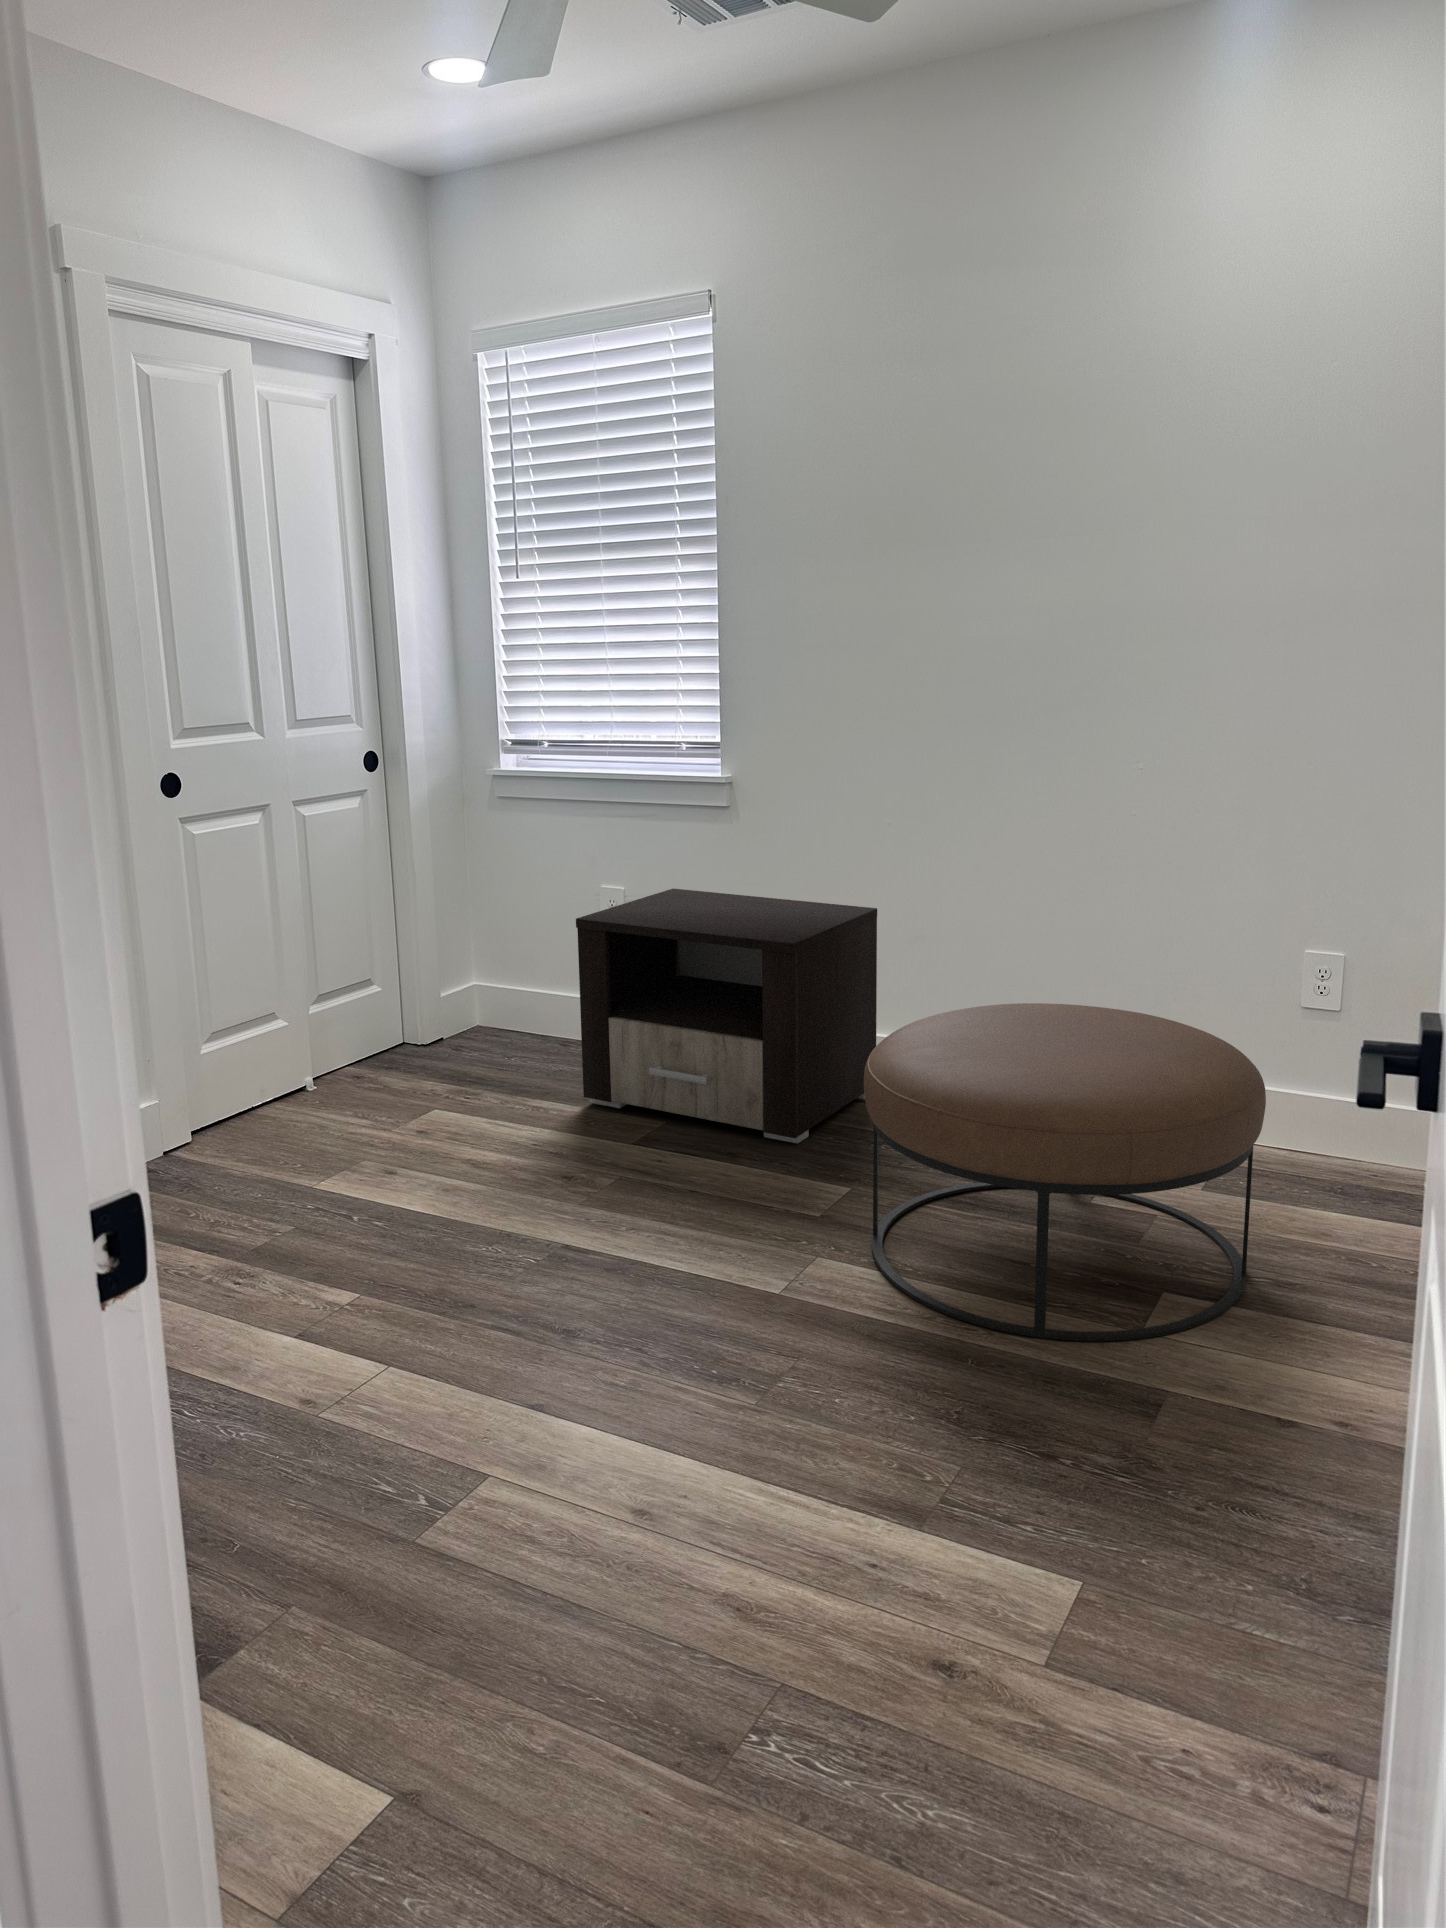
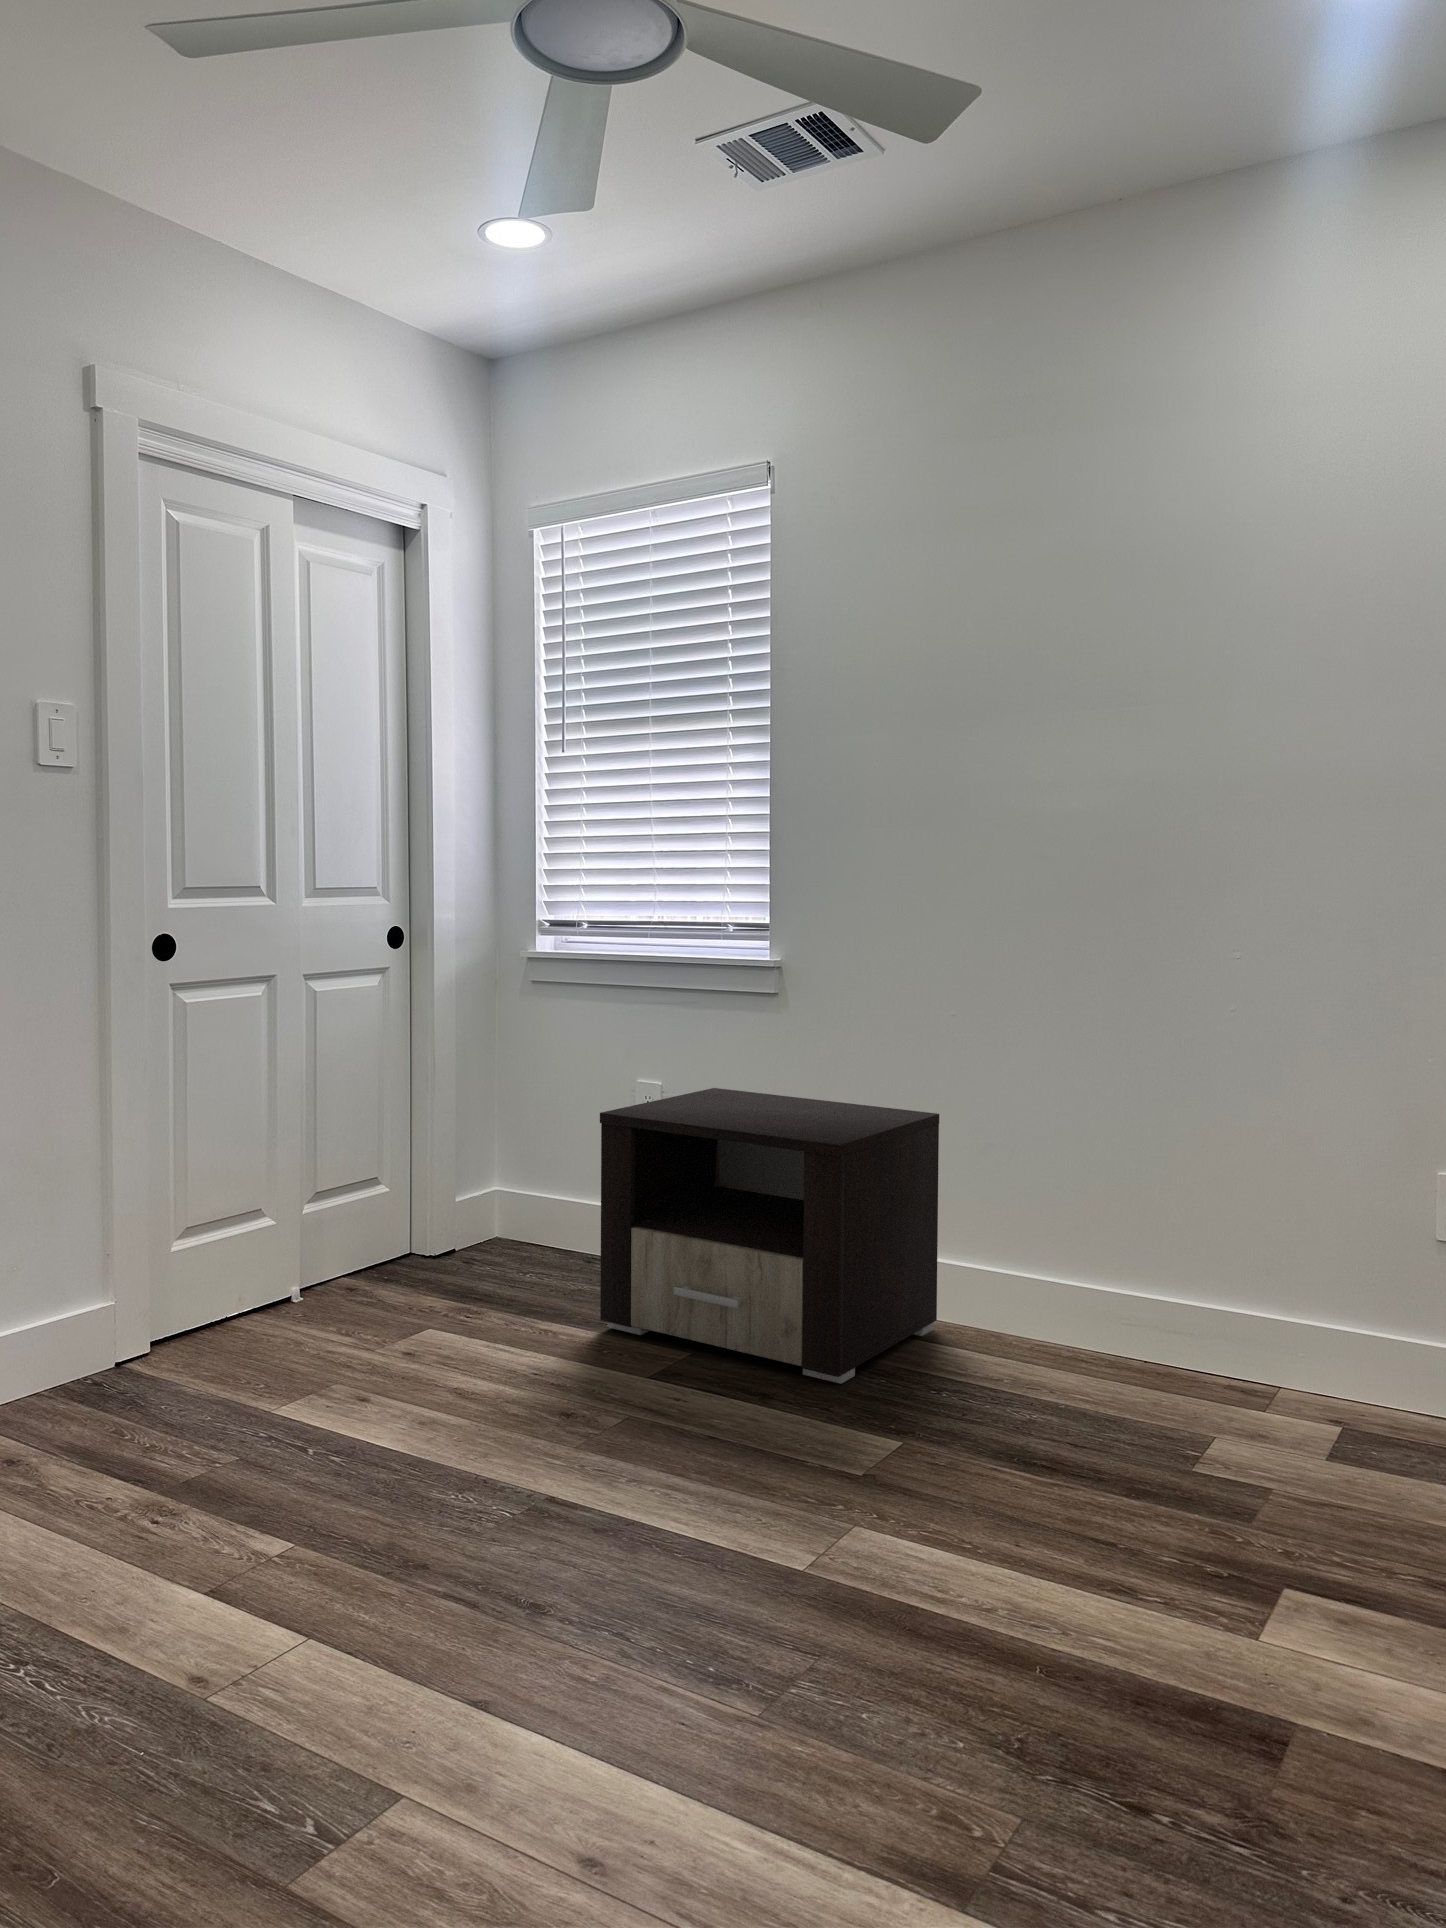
ottoman: present [864,1003,1266,1341] -> none [913,1222,1402,1650]

